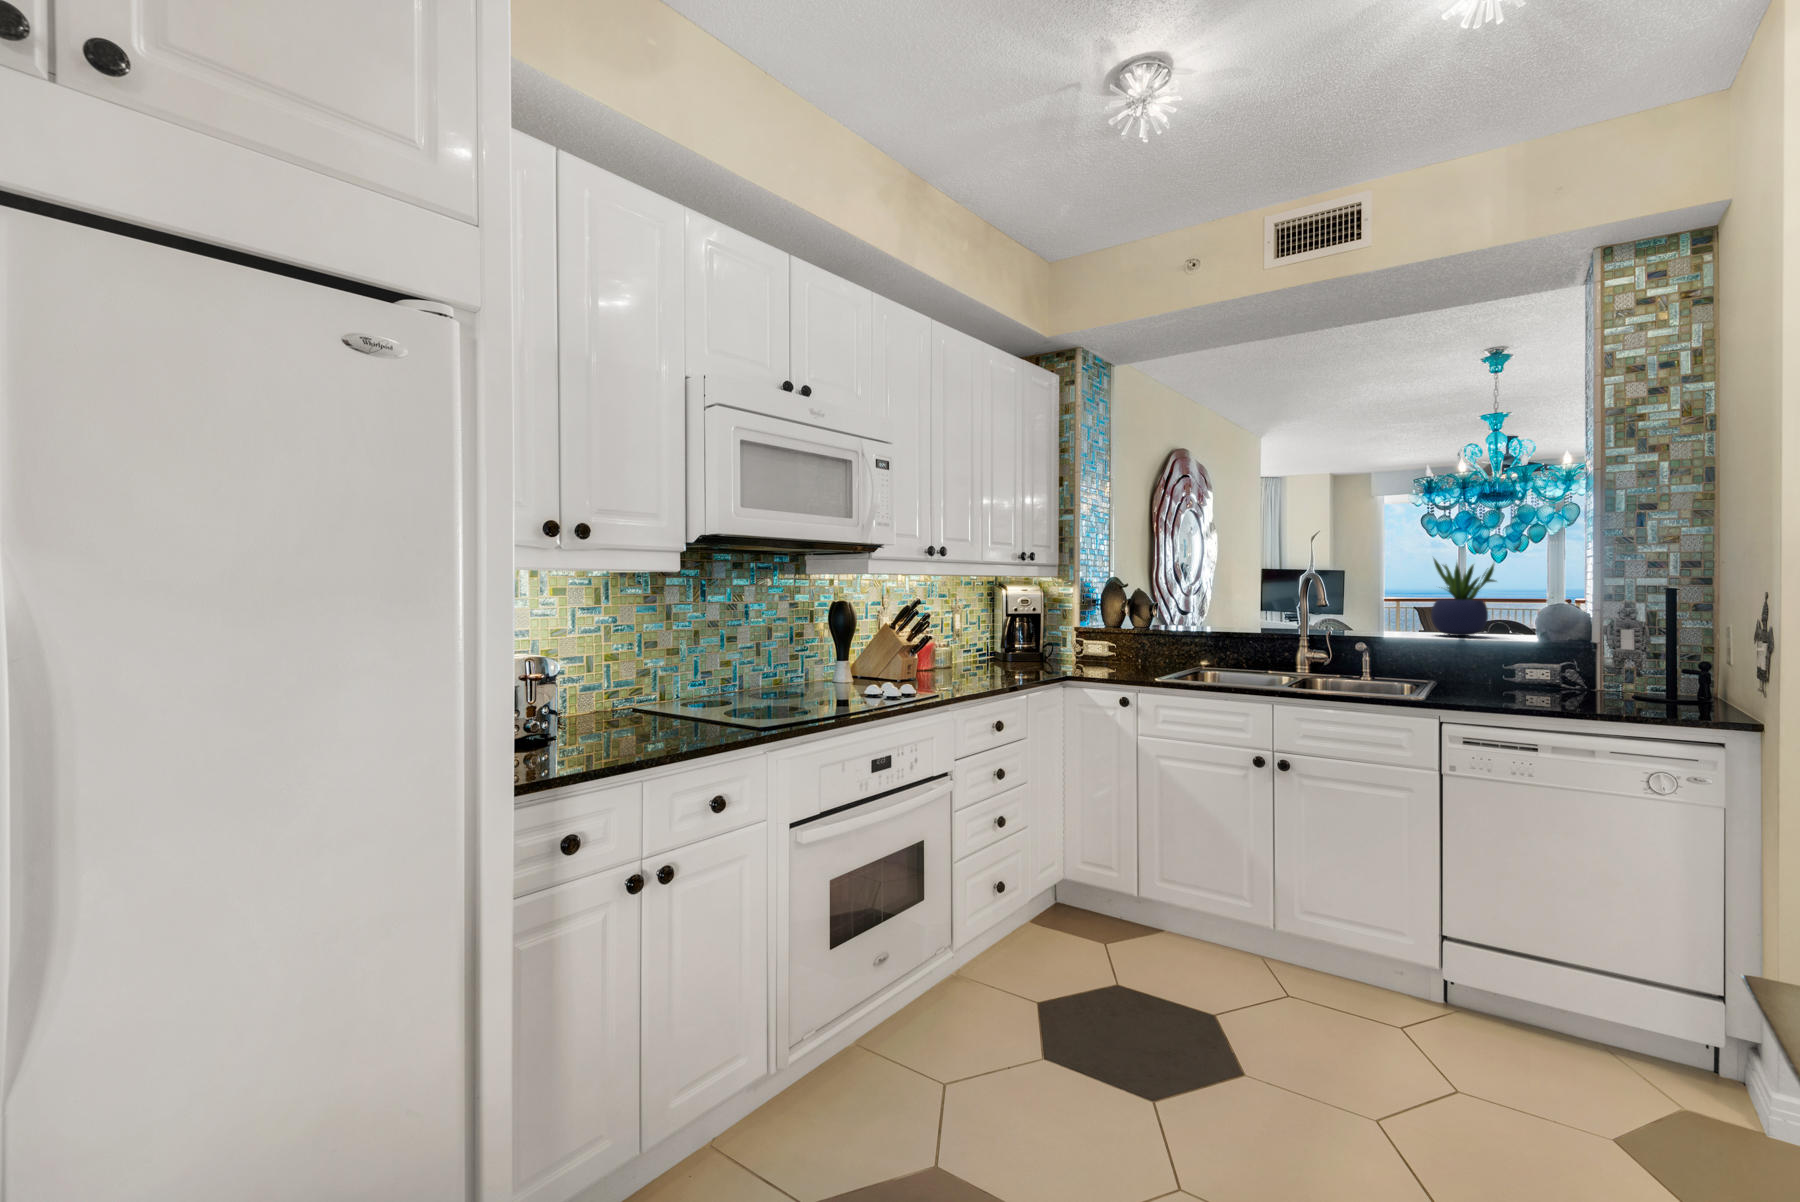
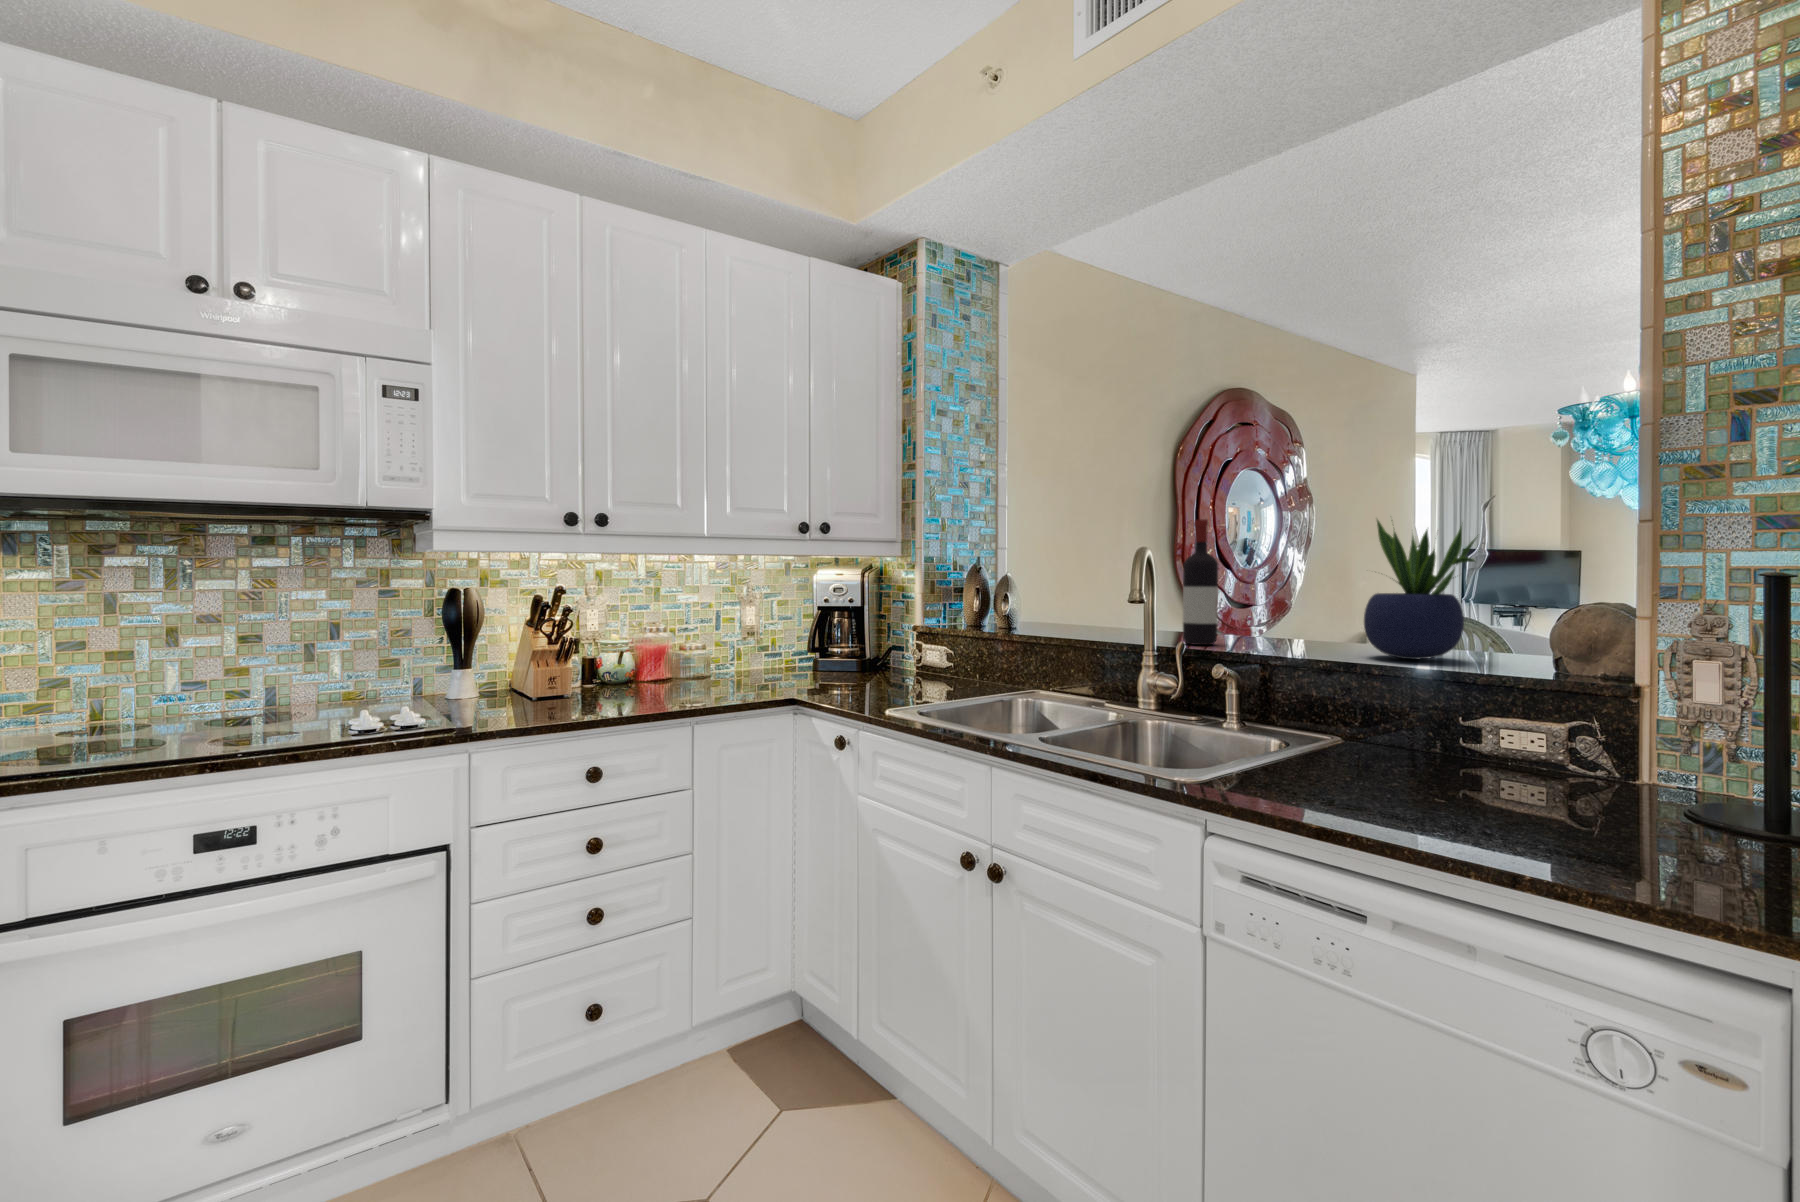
wine bottle: none [1314,555,1336,632] -> present [1183,519,1218,645]

